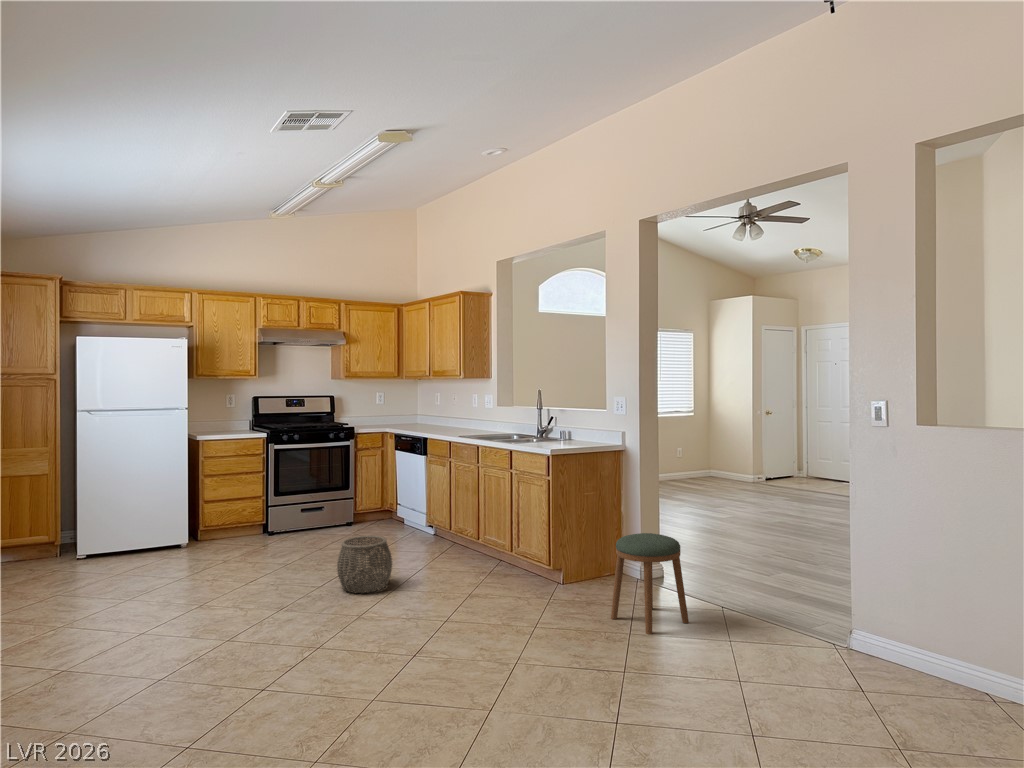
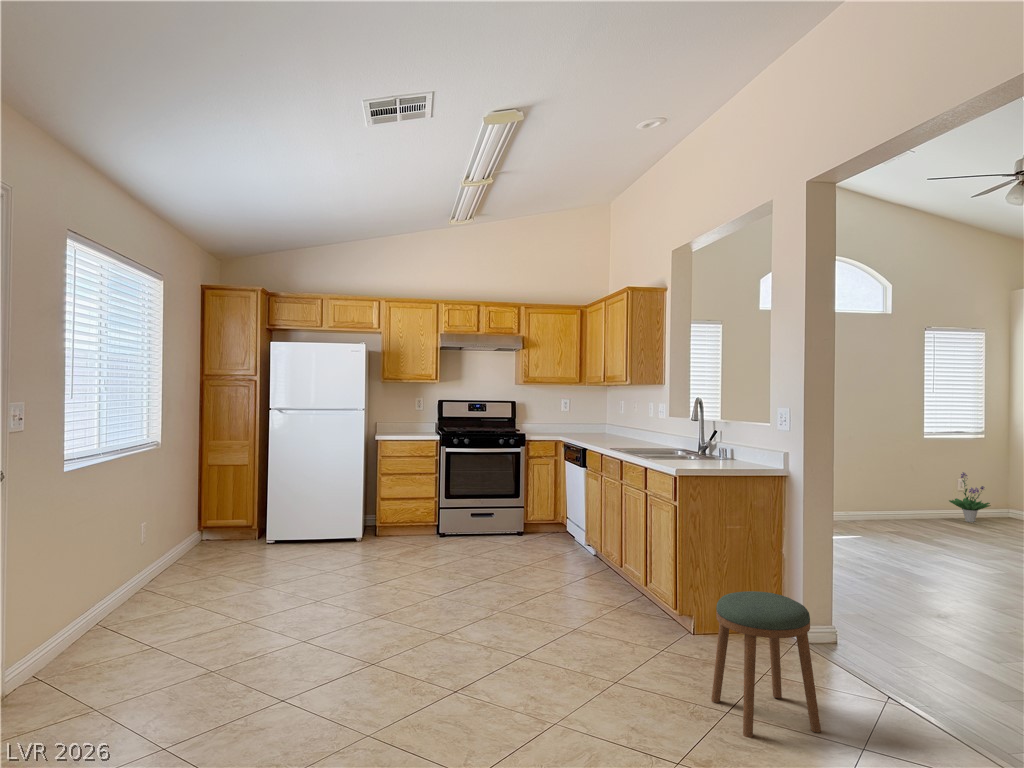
potted plant: none [672,441,701,479] -> present [949,472,991,522]
woven basket: present [337,536,392,593] -> none [441,549,500,612]

